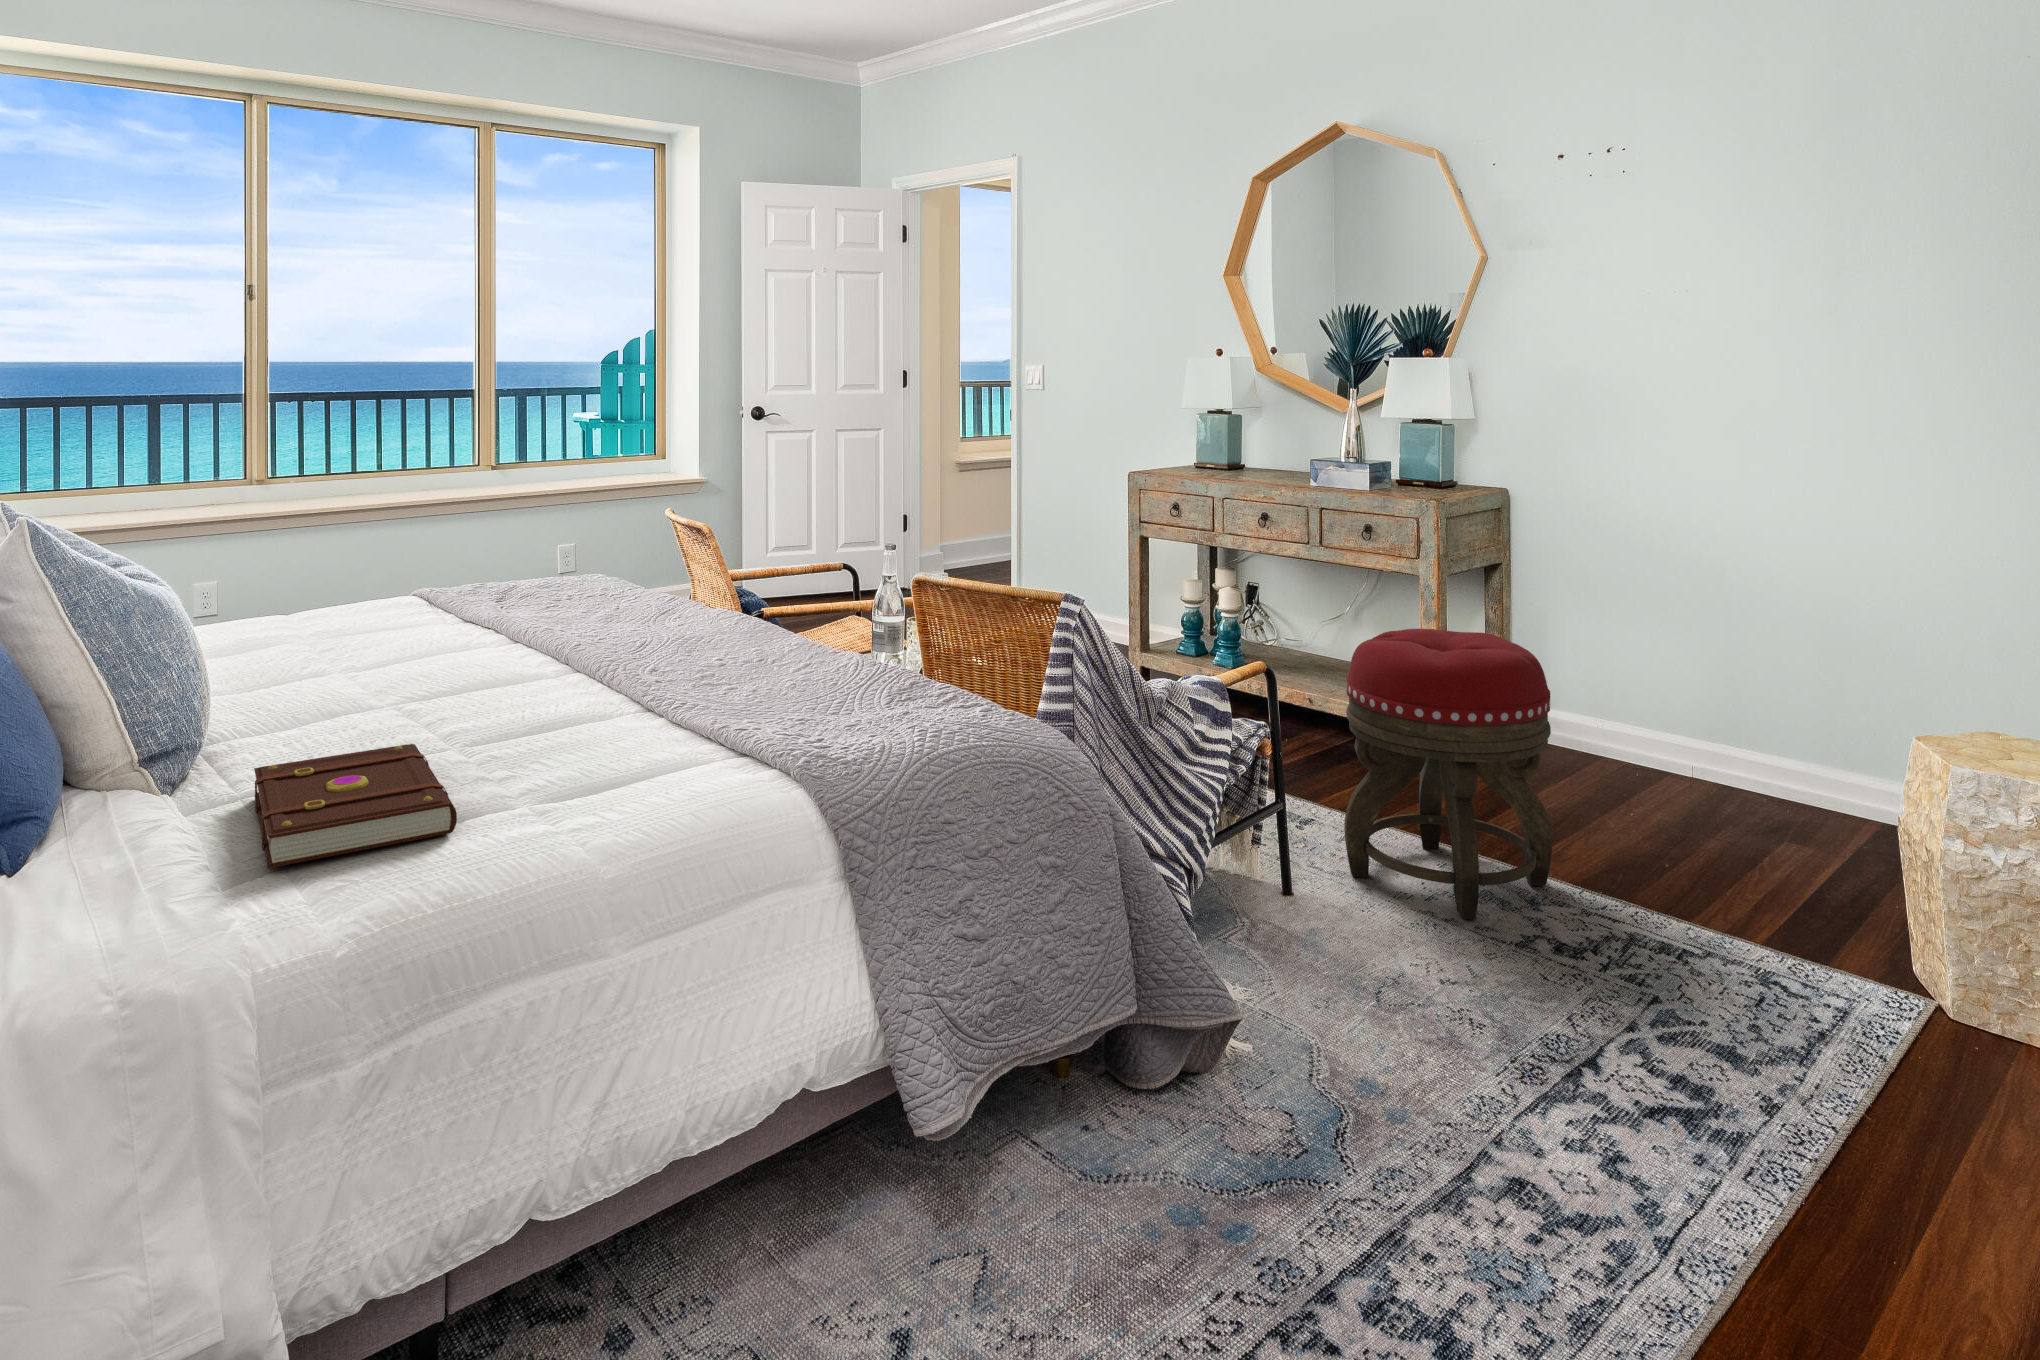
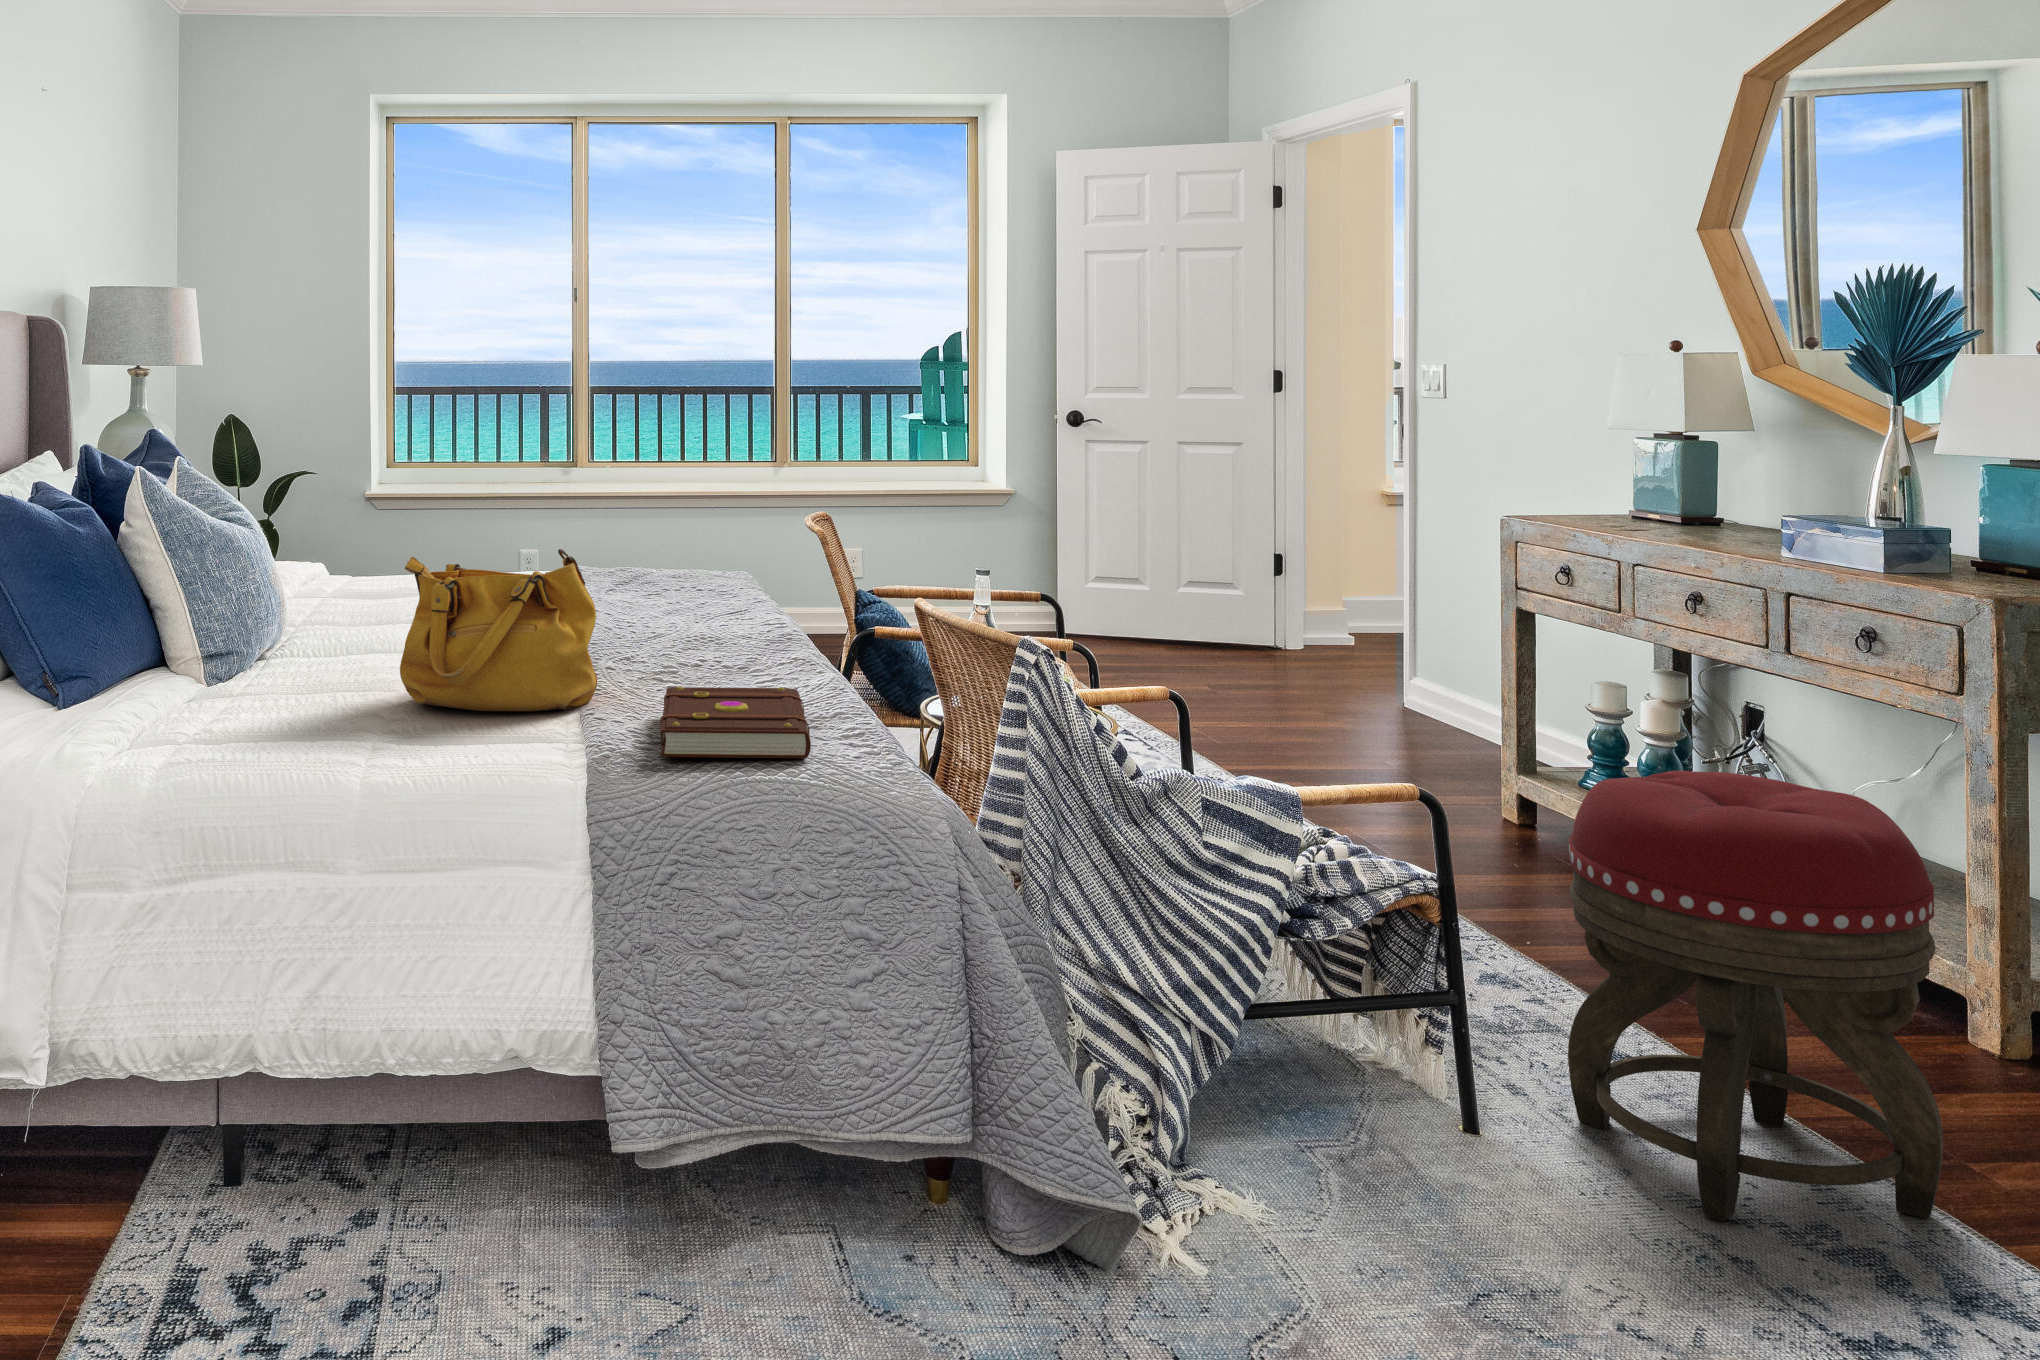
handbag: none [461,551,673,727] -> present [400,549,597,711]
book: present [254,744,457,868] -> present [661,687,811,758]

